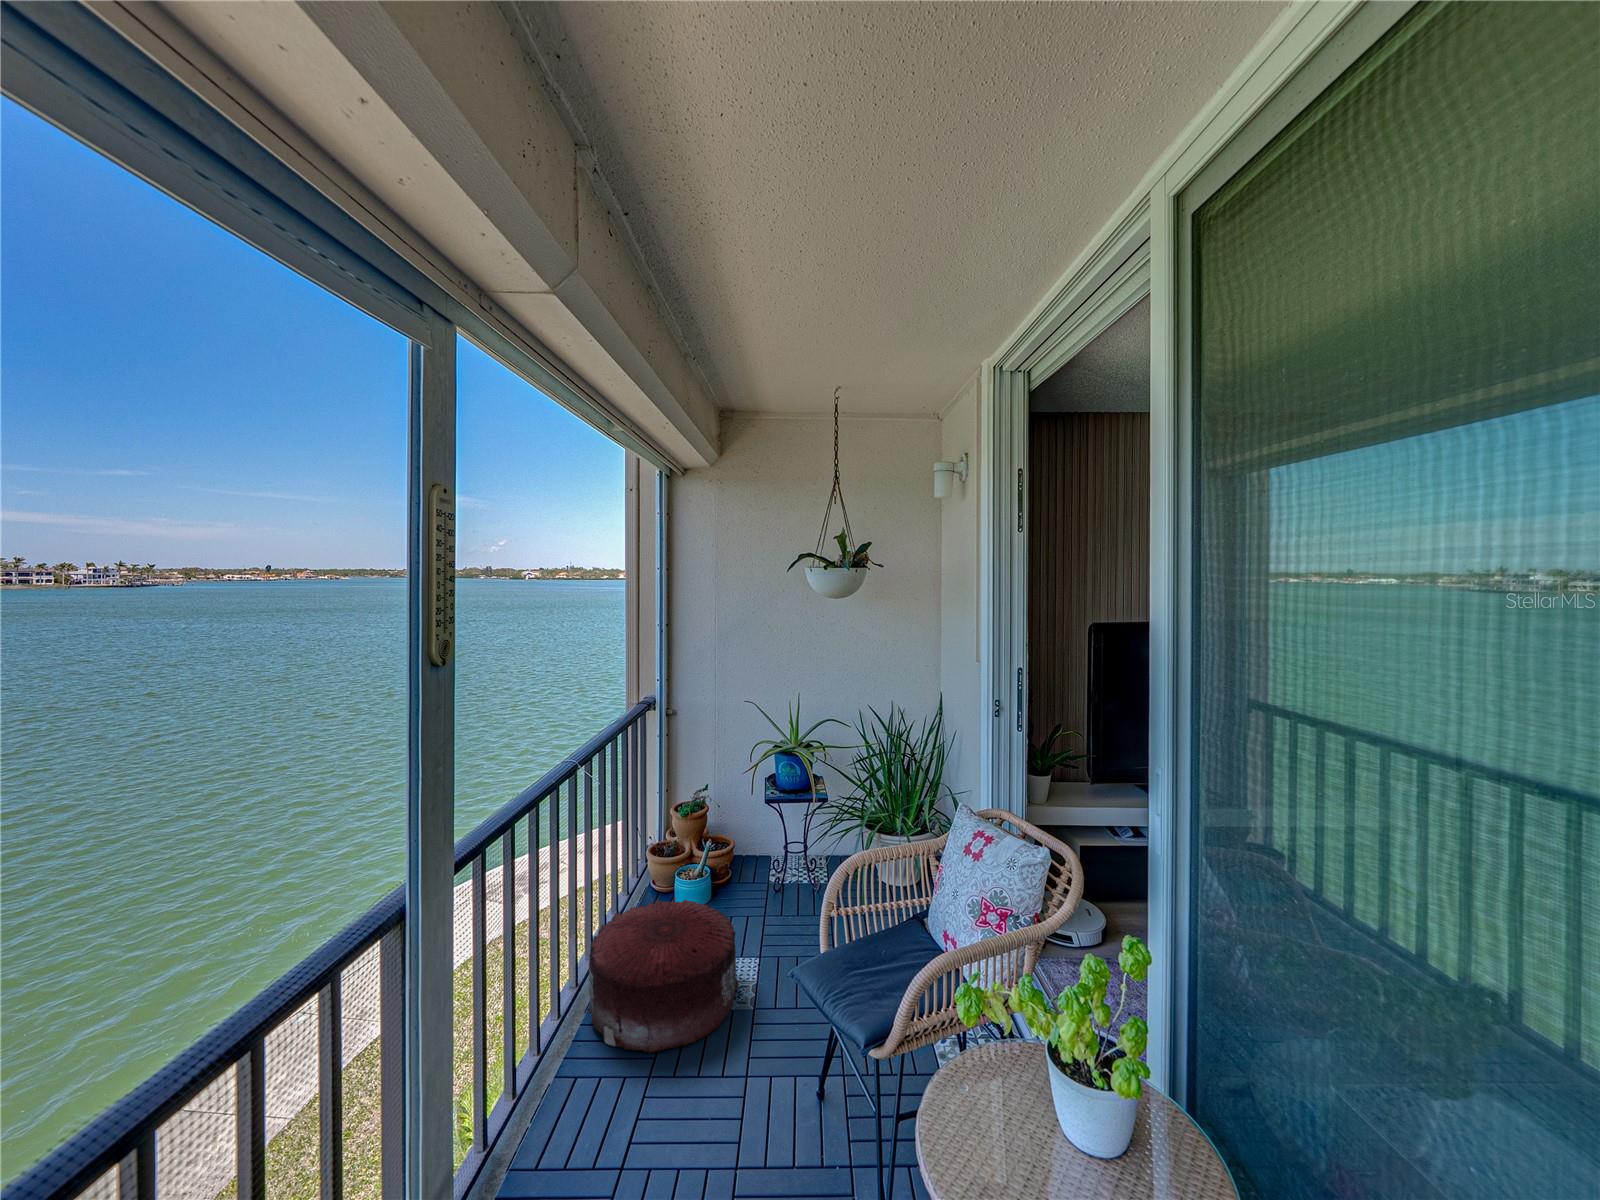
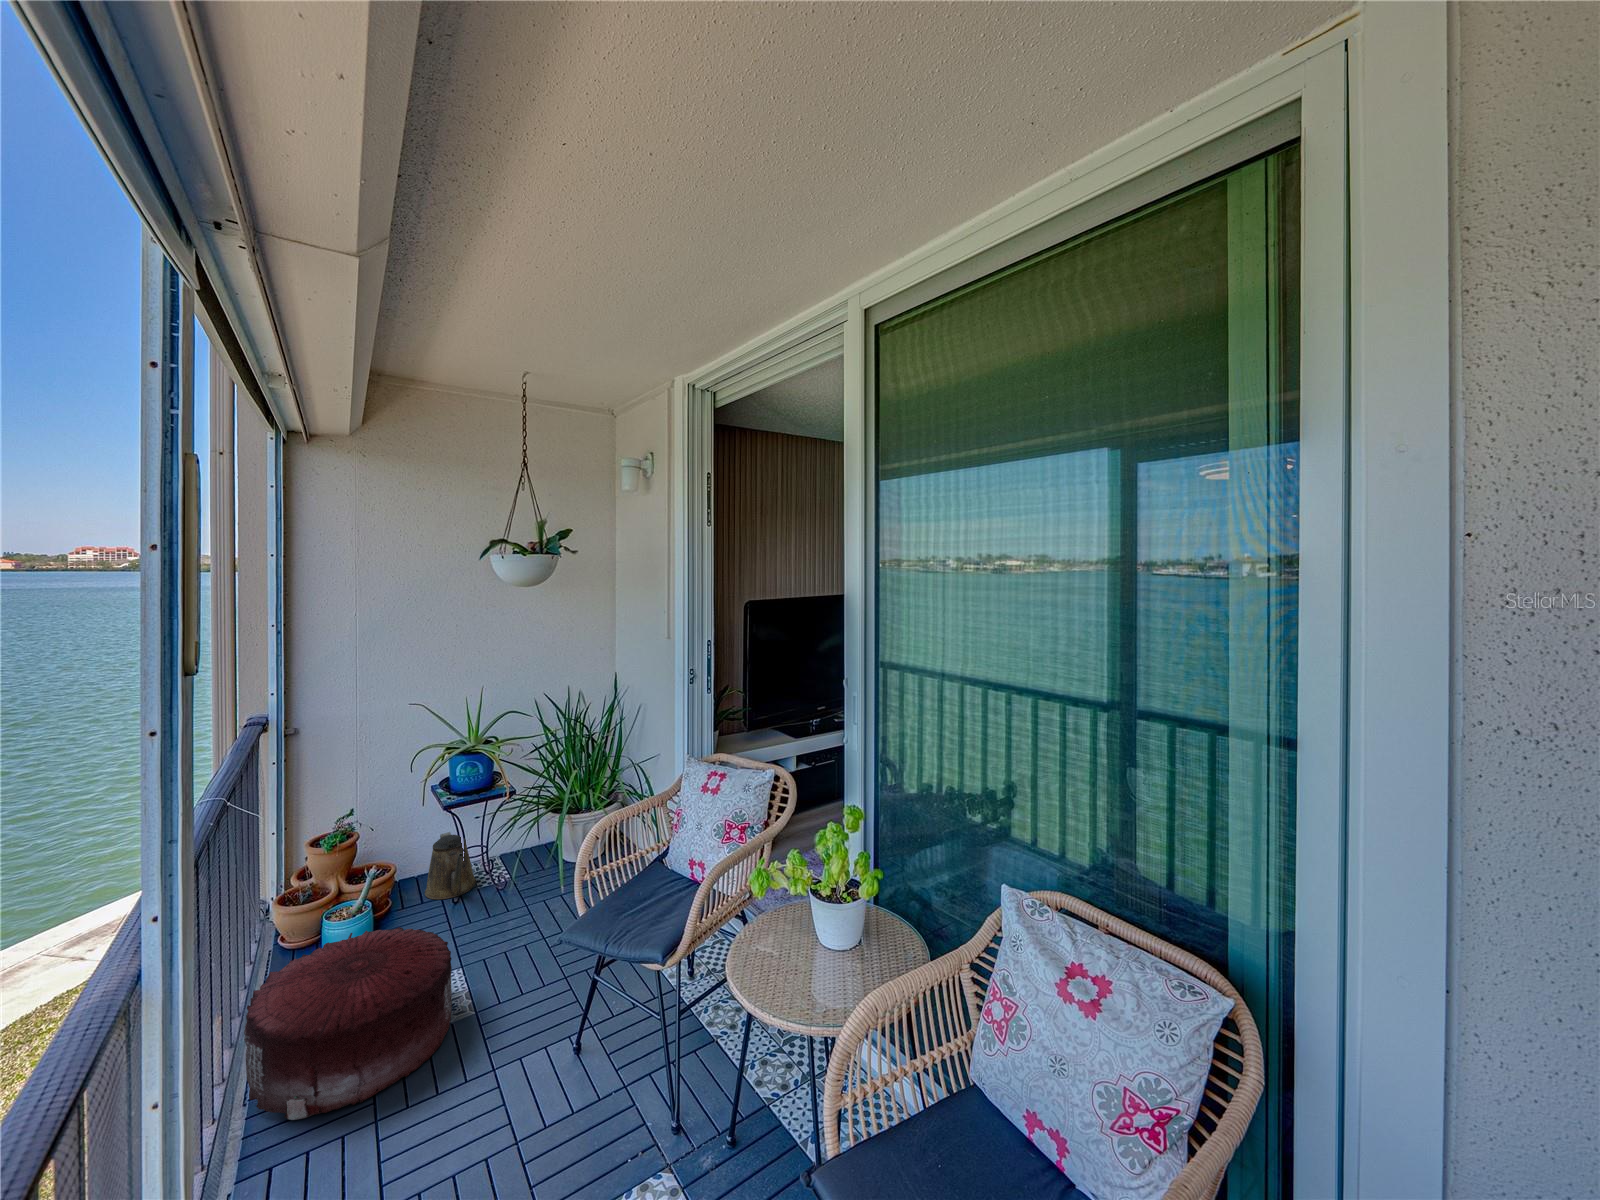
watering can: none [756,823,797,885] -> present [425,832,476,900]

